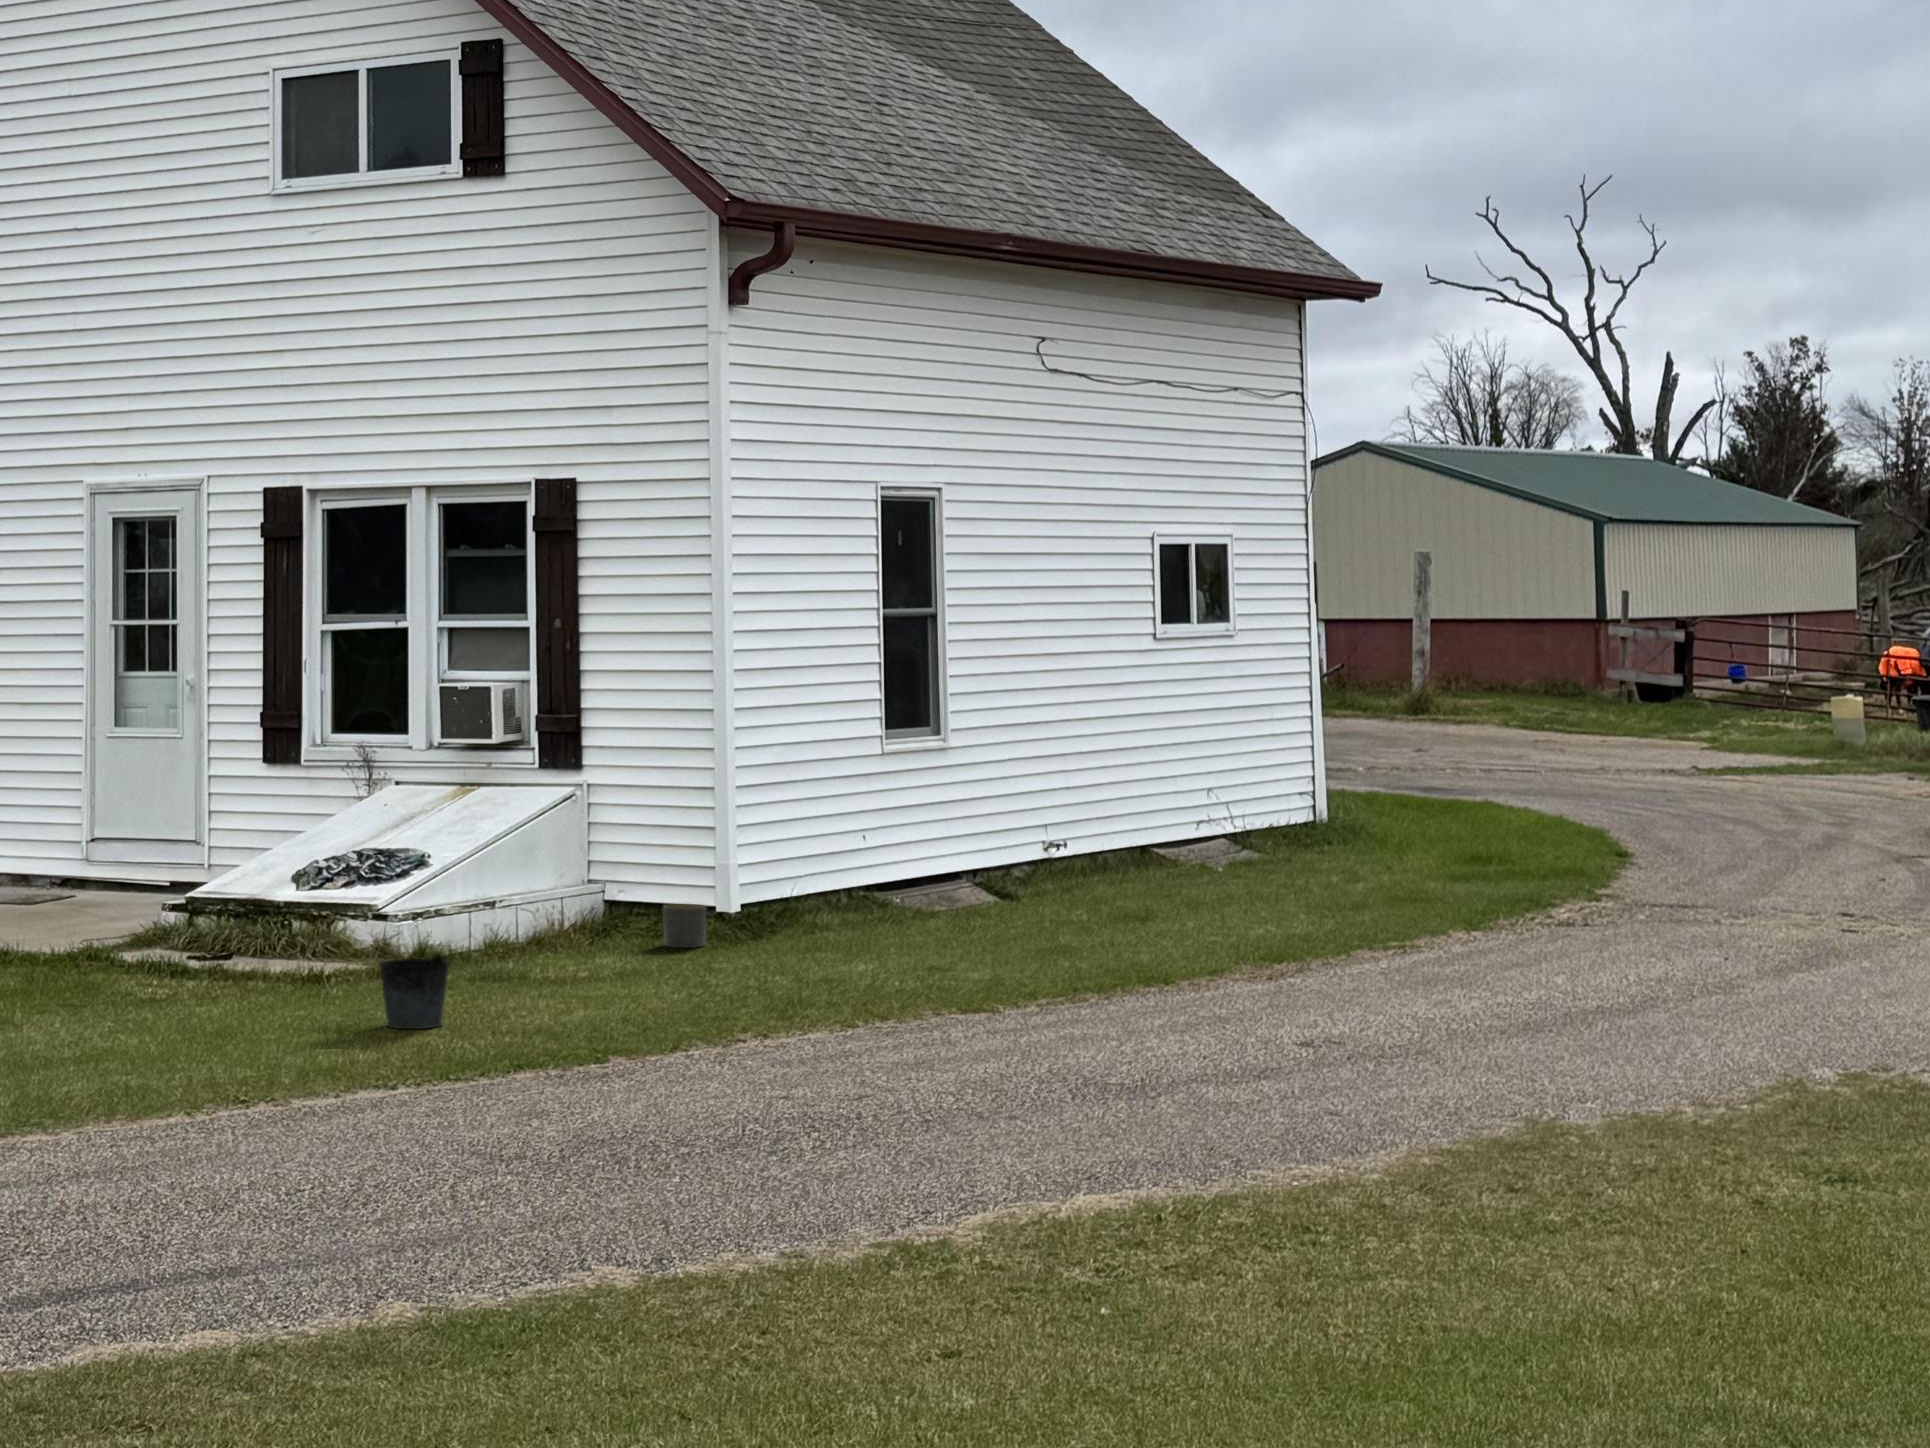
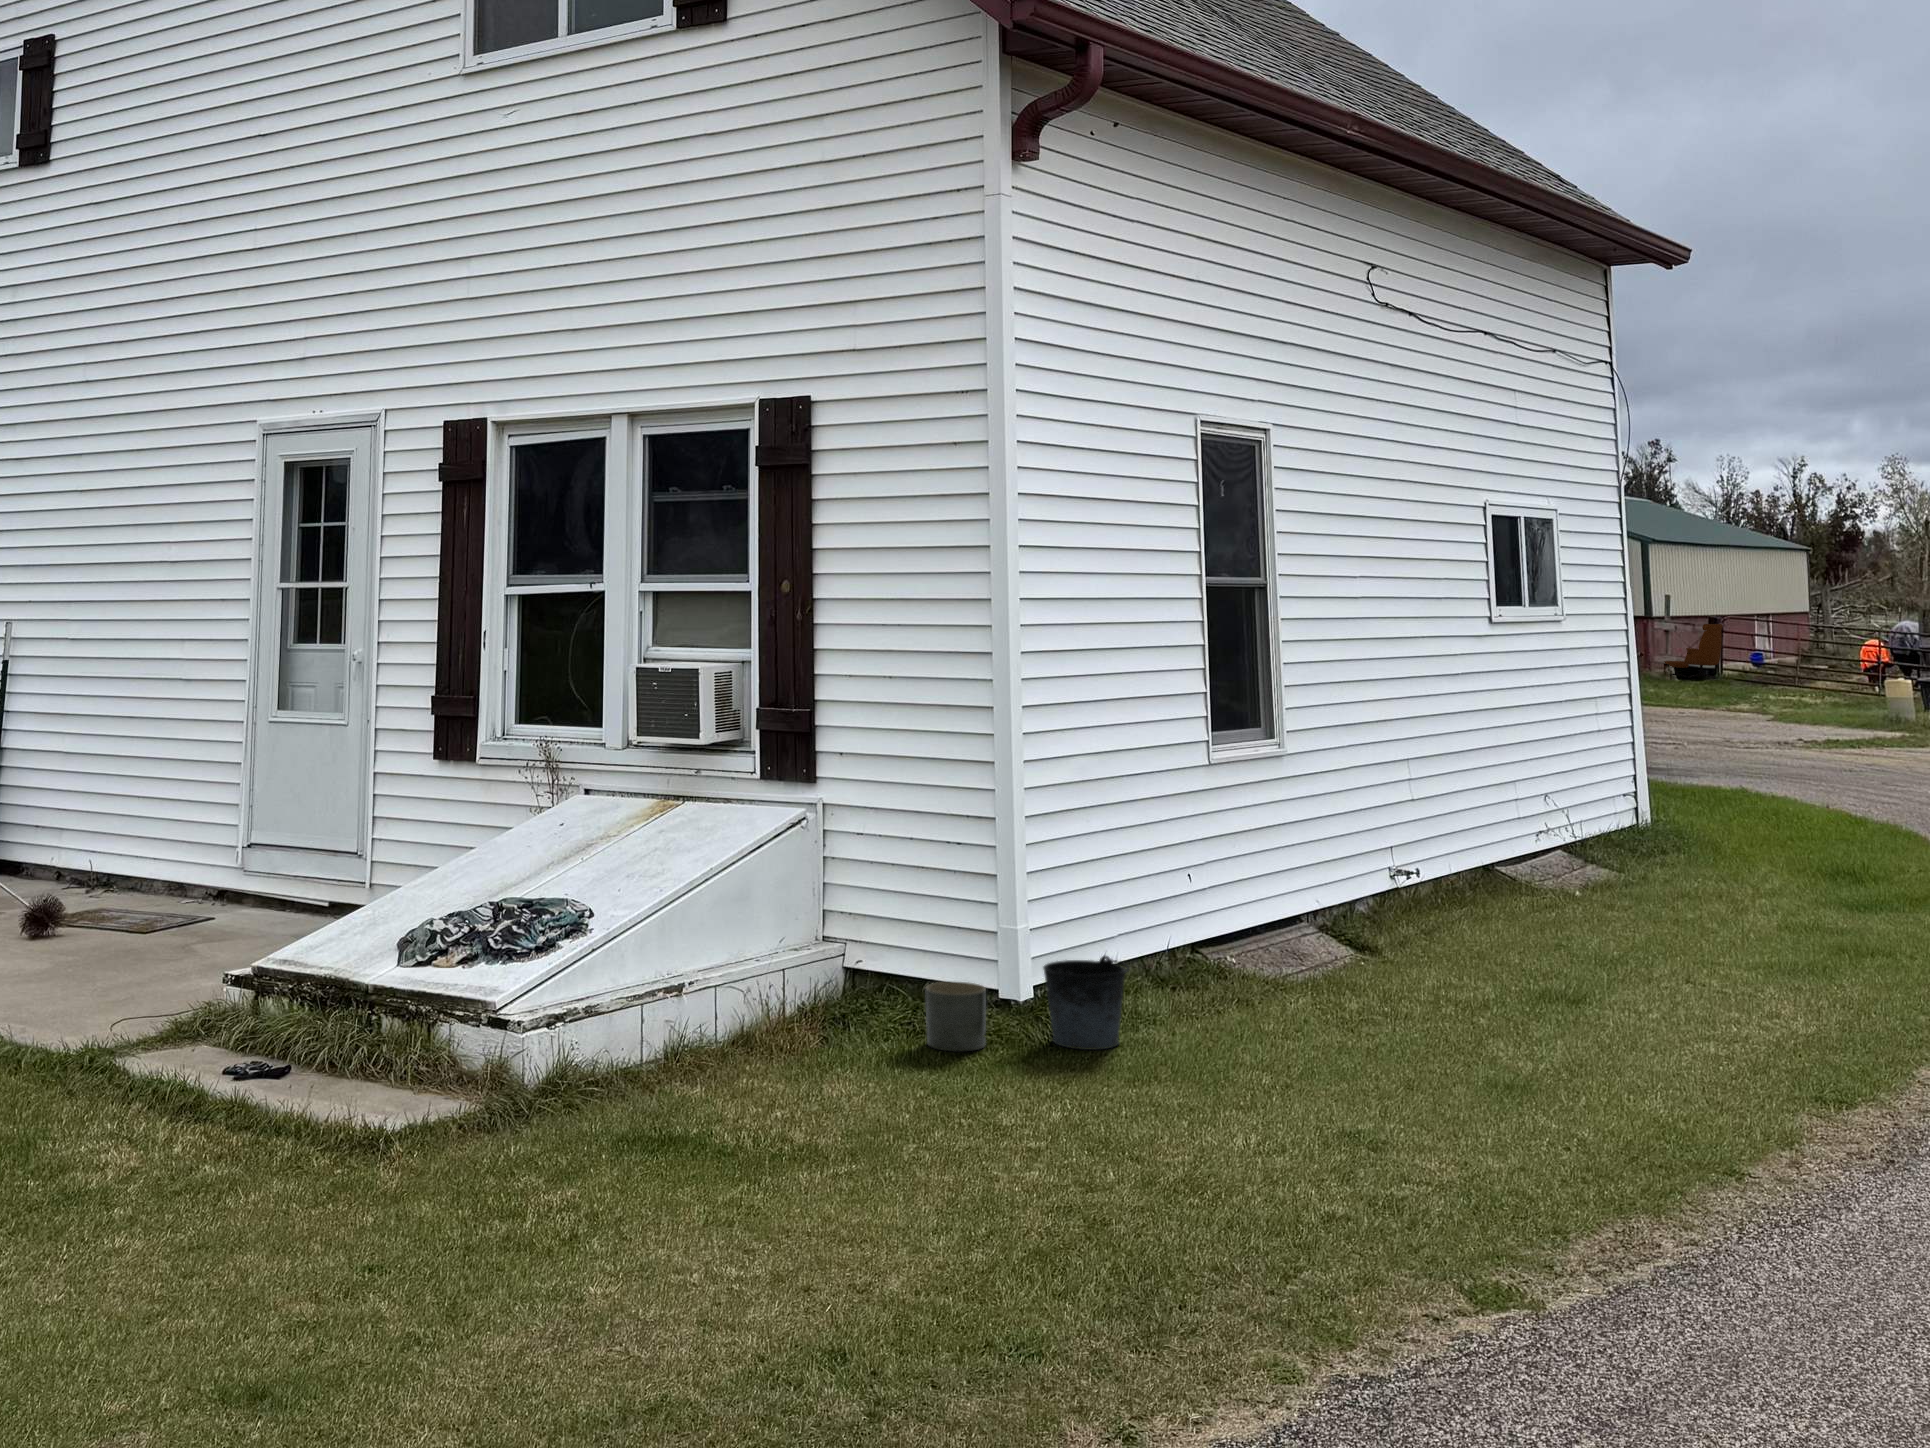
lounge chair: none [1550,630,1617,697] -> present [1664,624,1723,679]
bucket: present [379,954,452,1029] -> present [1043,956,1130,1050]

